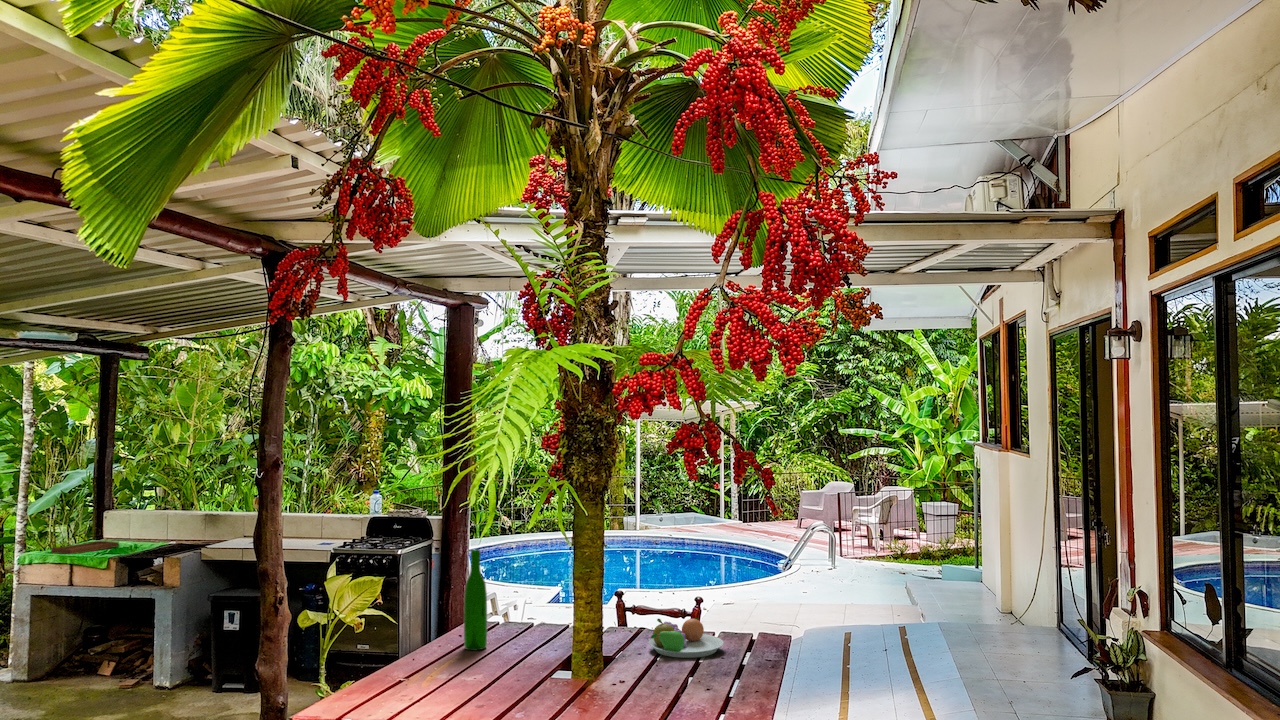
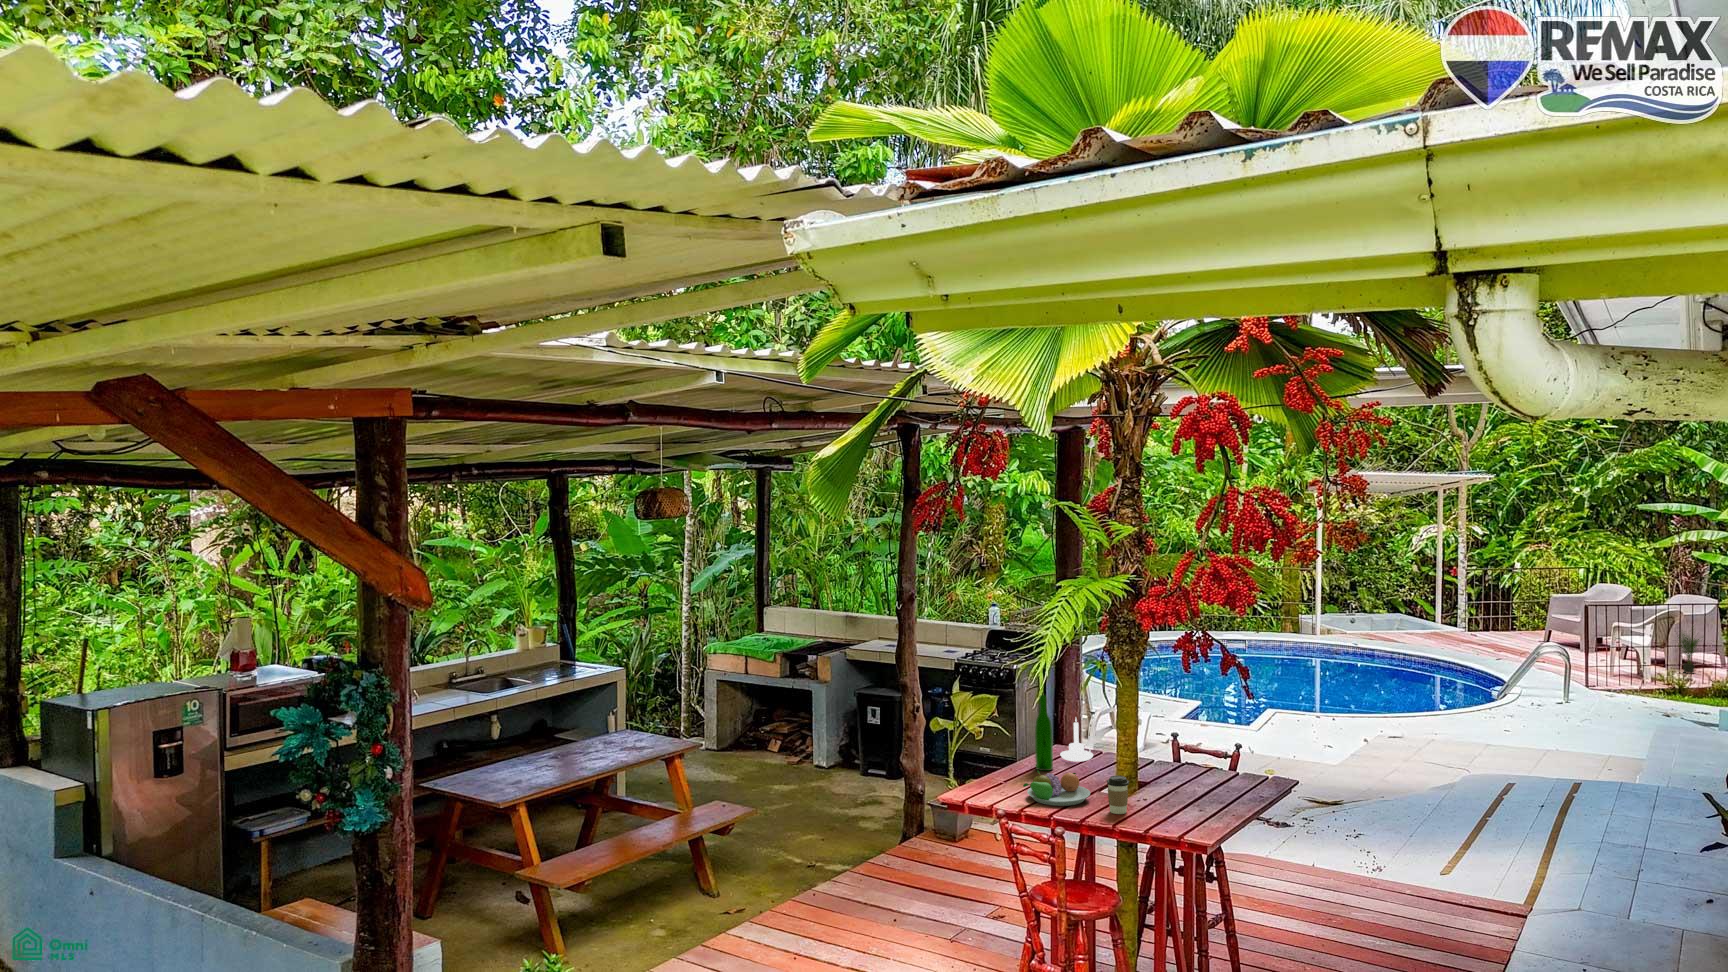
potted plant: none [891,507,912,544] -> present [1679,634,1699,674]
tray: present [51,531,119,554] -> none [728,627,780,648]
candle holder: none [490,578,531,636] -> present [1060,718,1093,761]
fruit bowl: present [649,618,723,658] -> present [1023,771,1090,806]
coffee cup: none [585,642,615,696] -> present [1107,776,1129,814]

